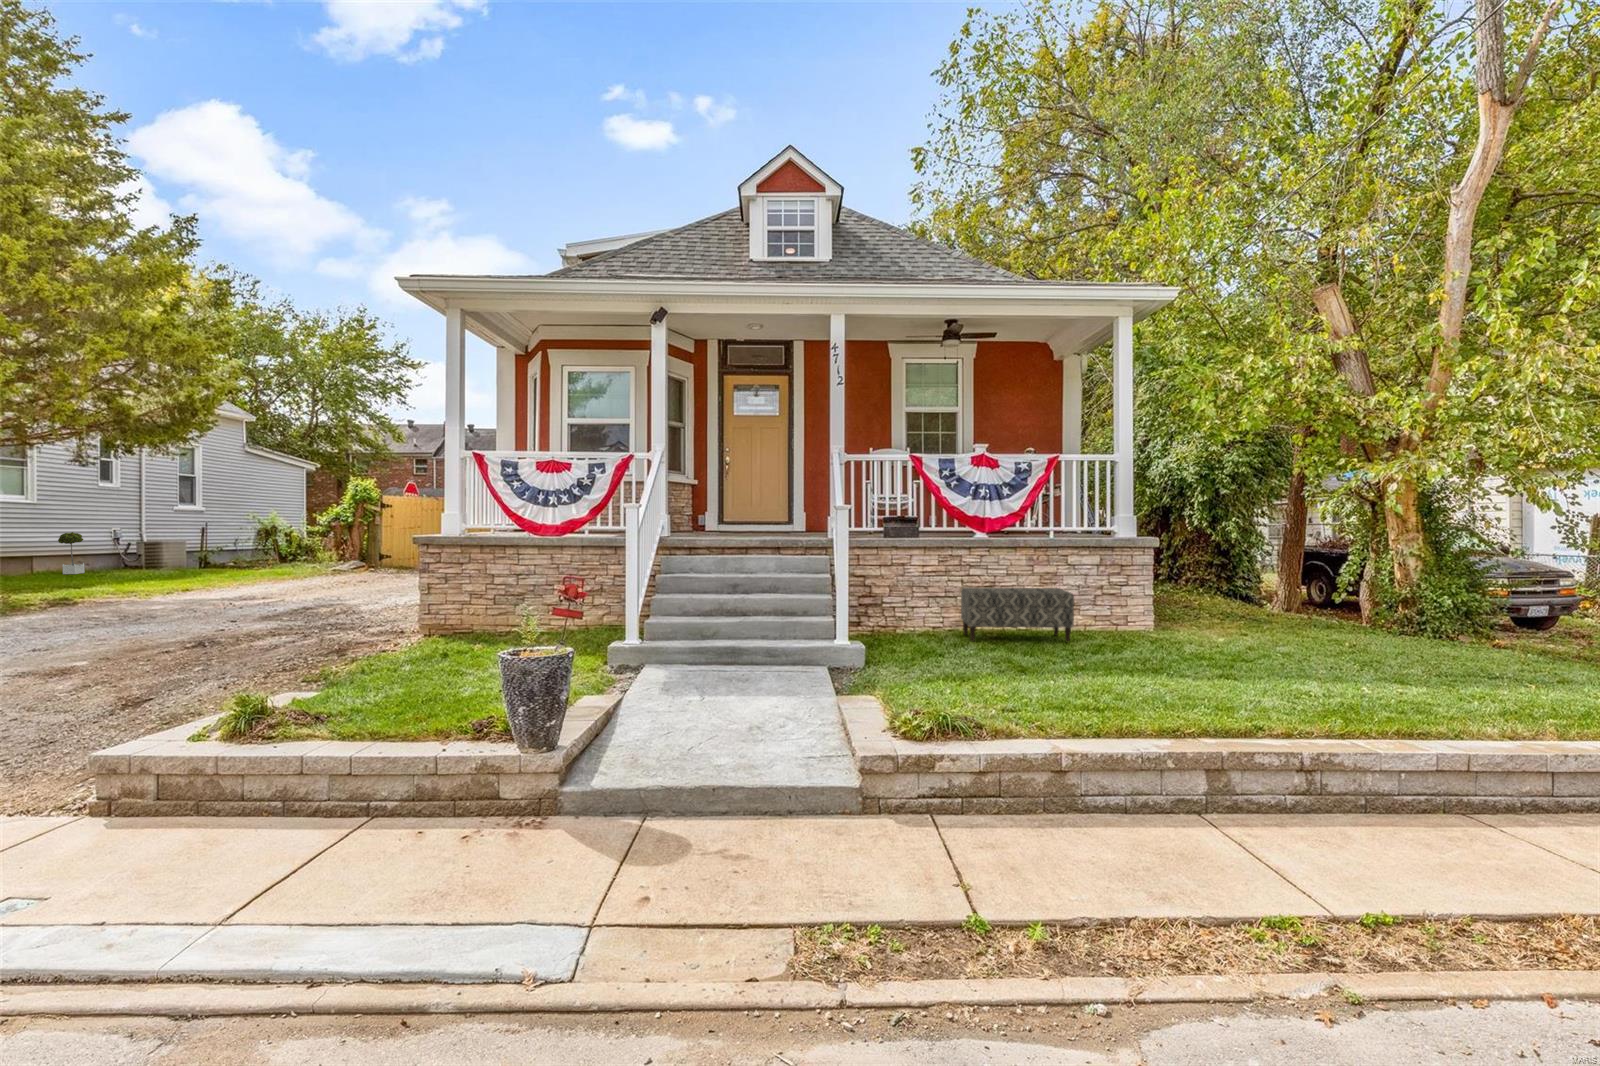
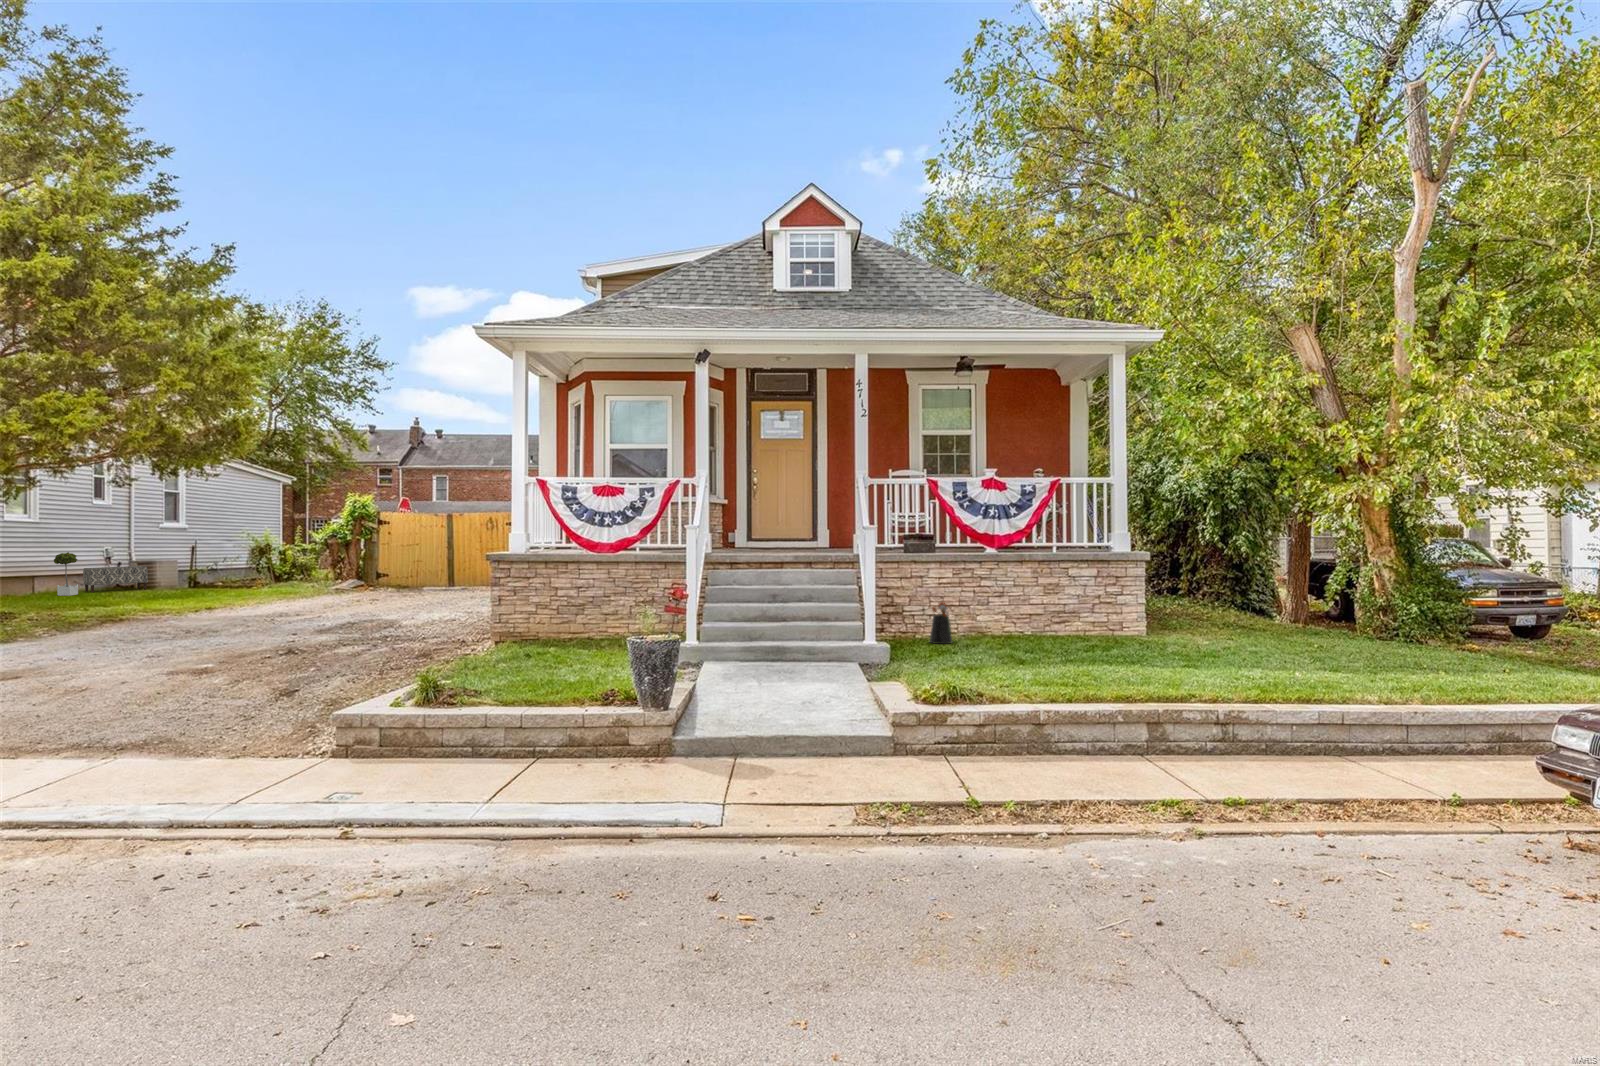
bench: present [961,587,1074,643] -> present [83,566,148,593]
watering can: none [909,591,936,639] -> present [930,602,952,644]

